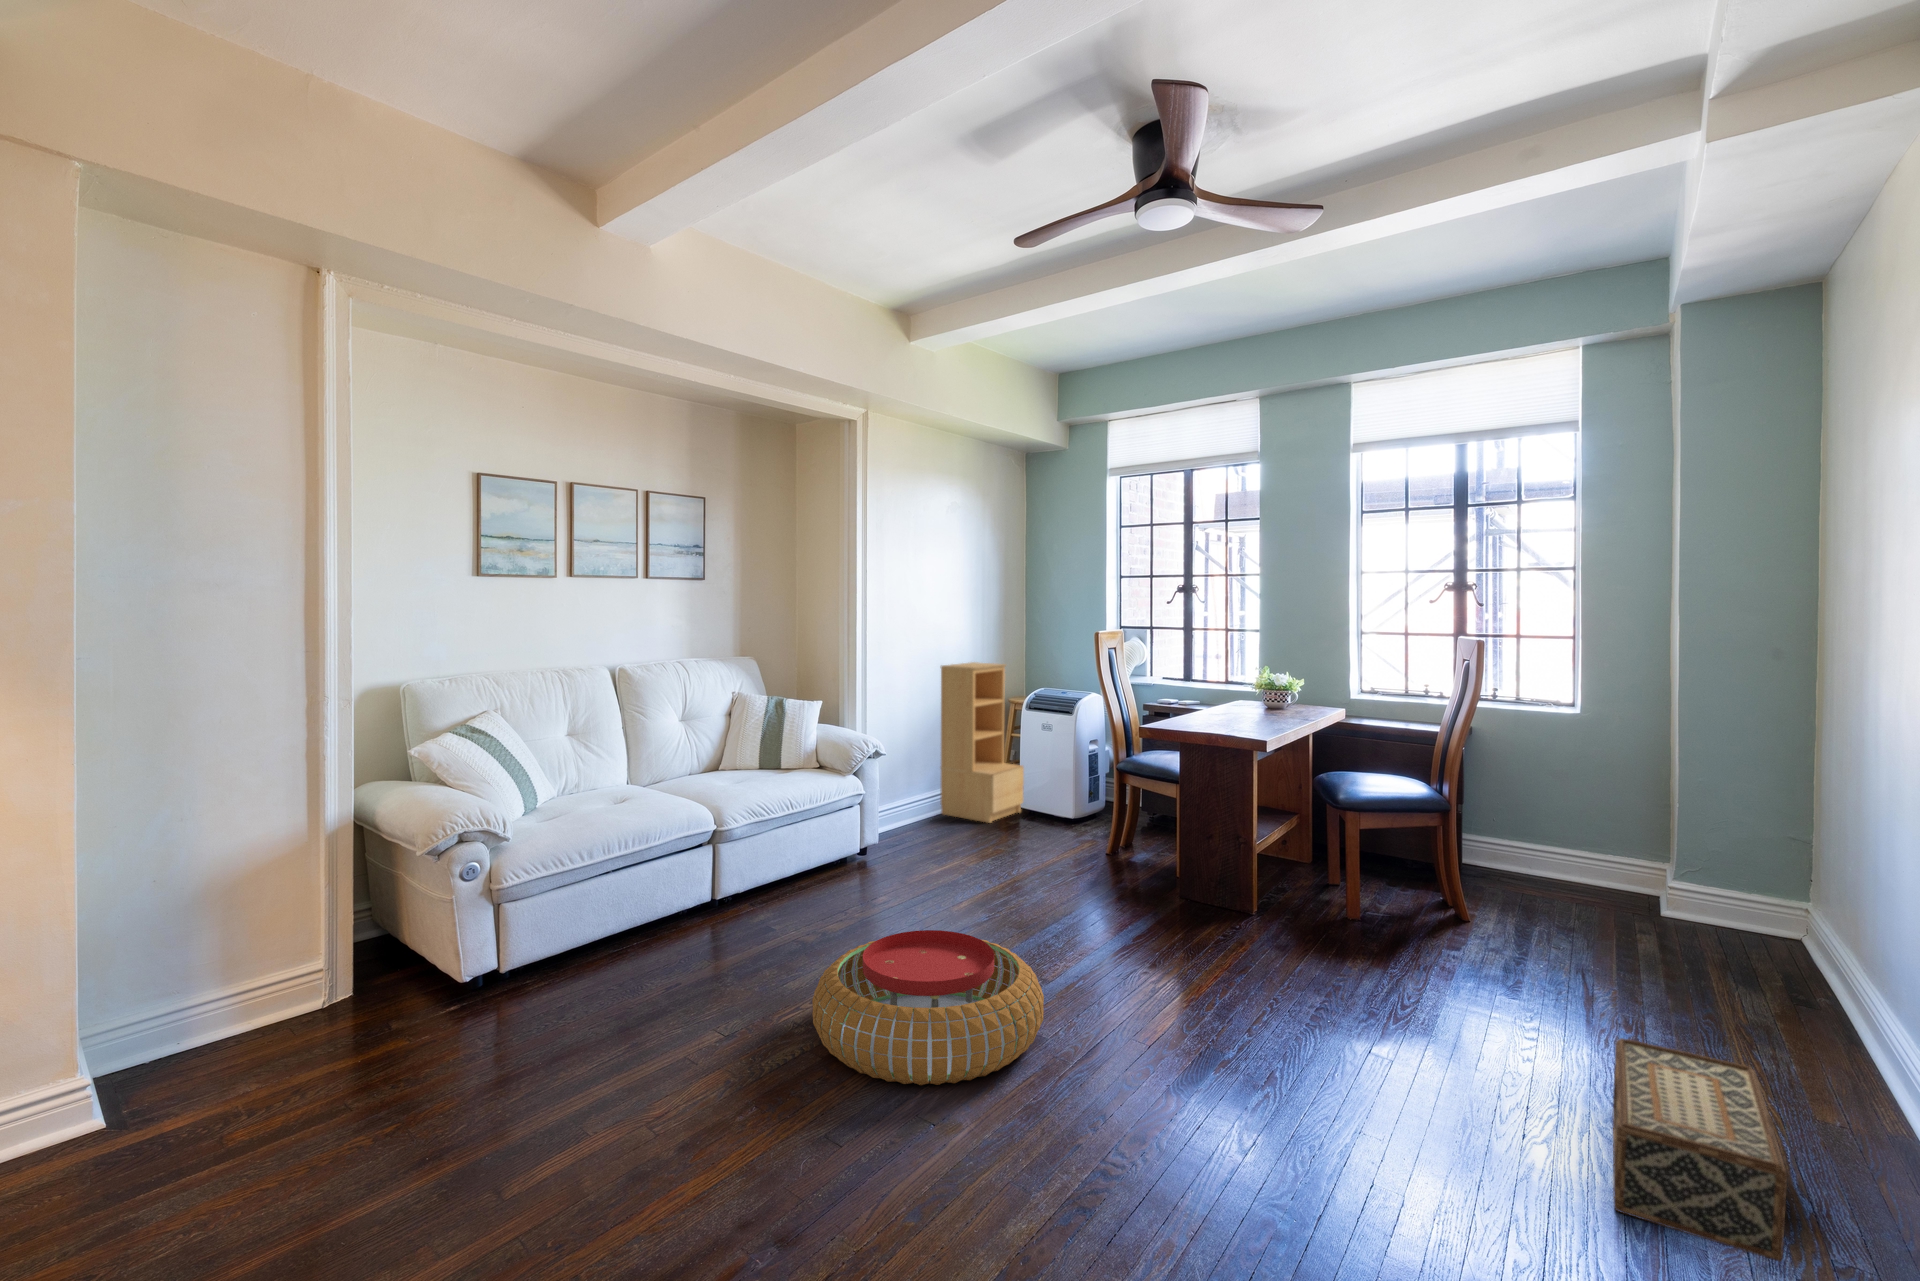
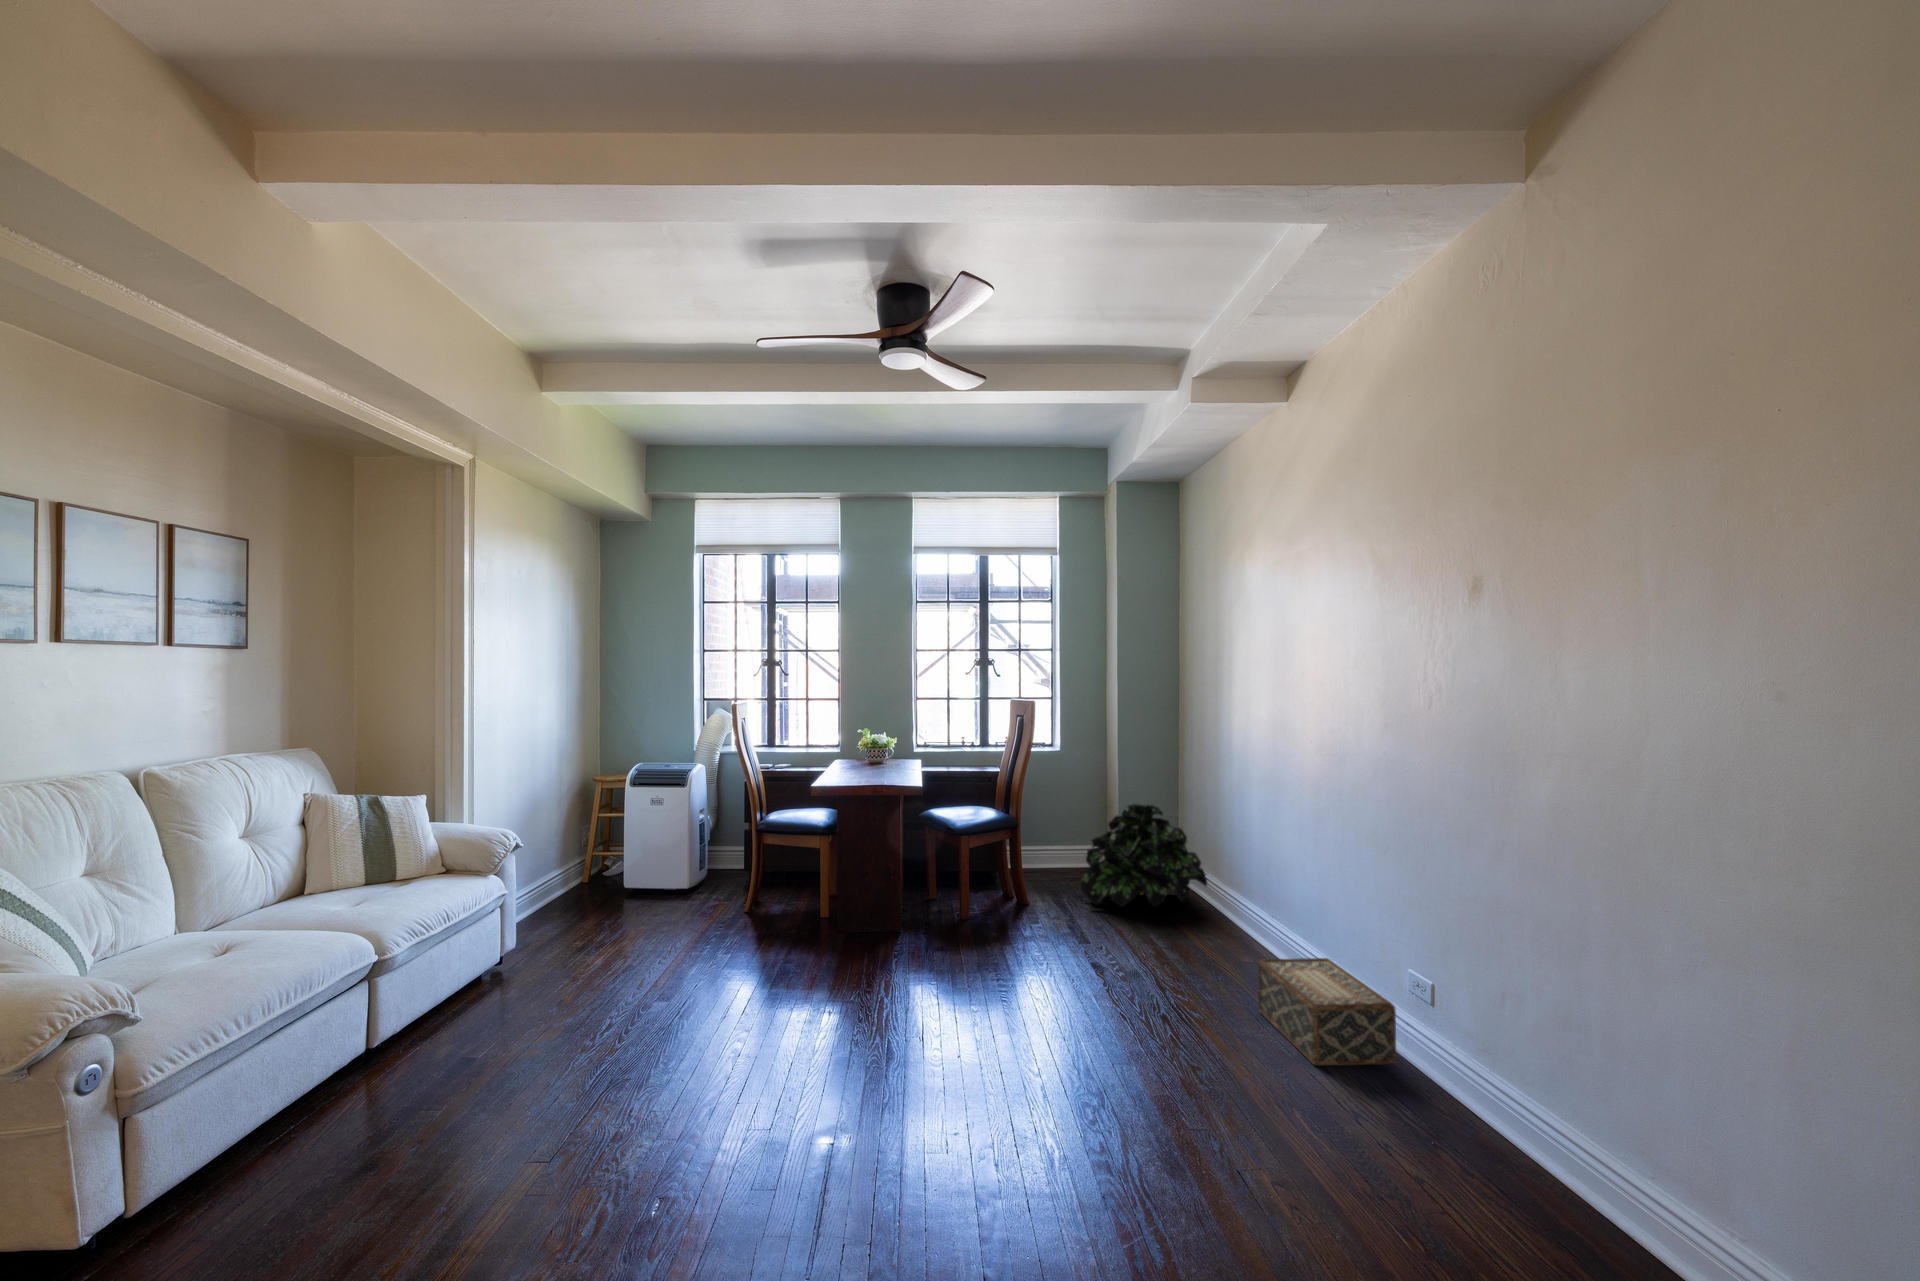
bookshelf: present [940,662,1024,823] -> none [535,741,628,914]
potted plant: none [1506,791,1718,936] -> present [1081,804,1207,906]
pouf: present [812,930,1044,1085] -> none [660,1001,900,1162]

